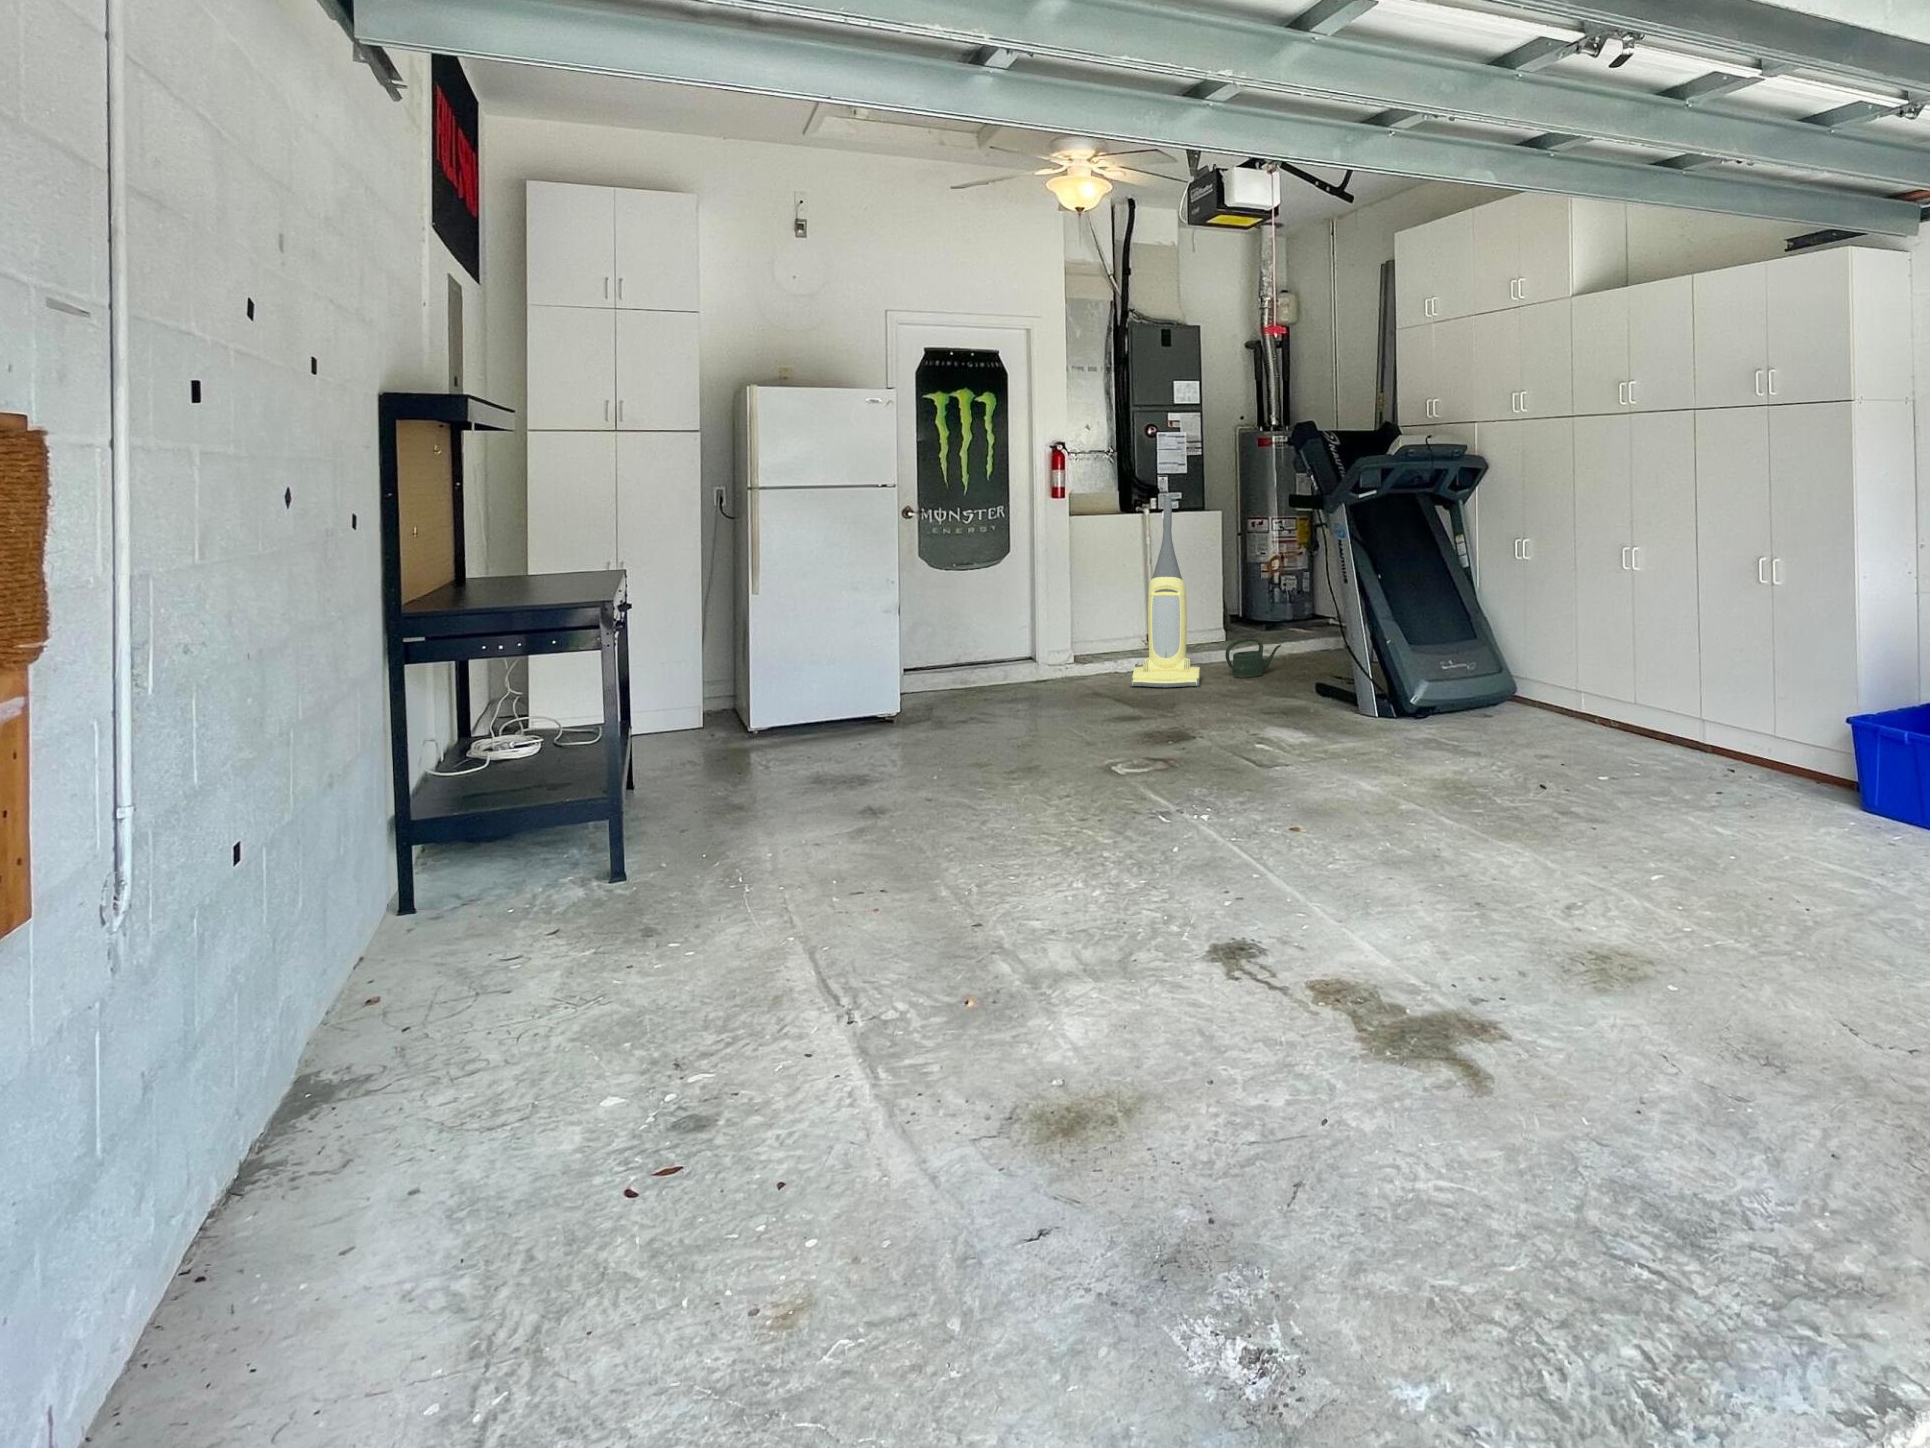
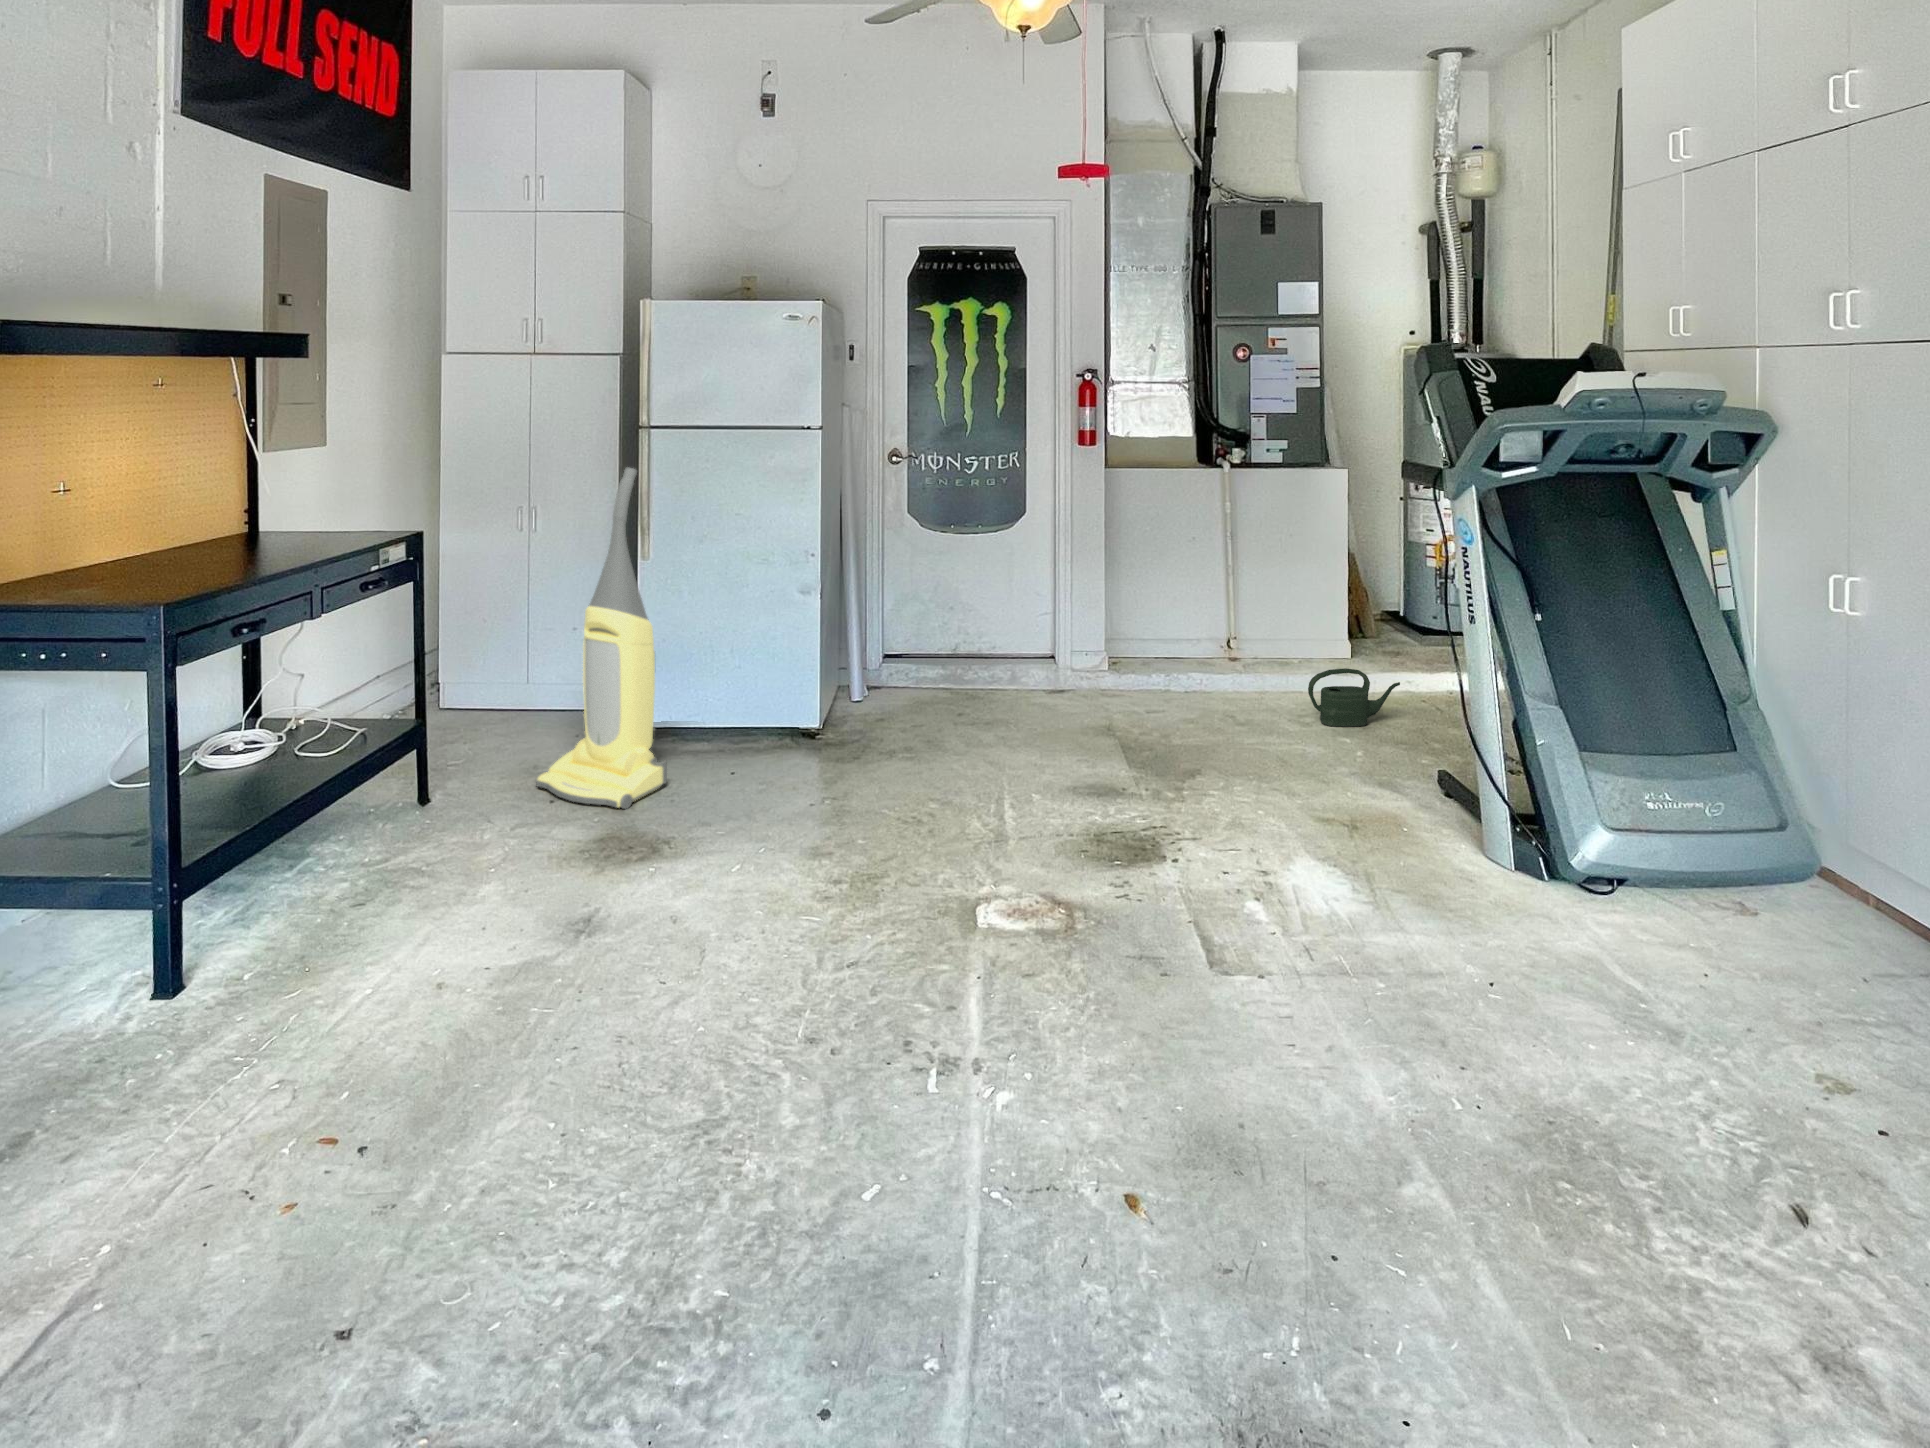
vacuum cleaner: present [1130,496,1200,688] -> present [536,468,667,809]

